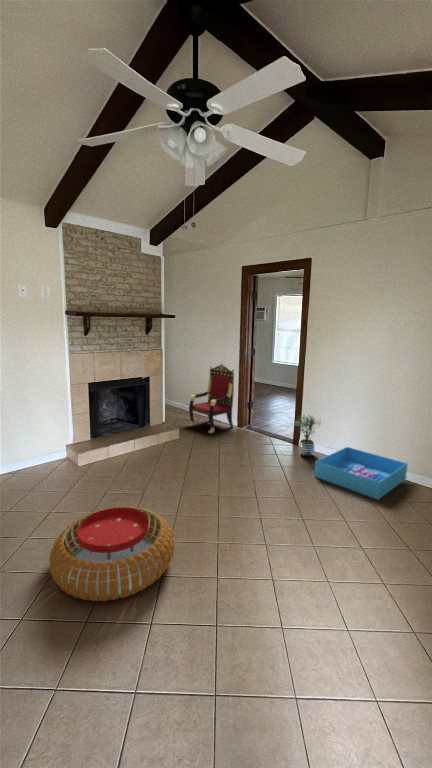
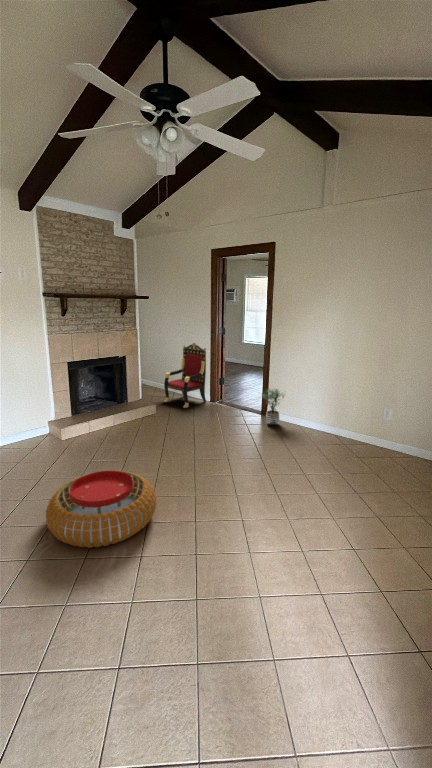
storage bin: present [314,447,408,499] -> none [279,416,359,459]

